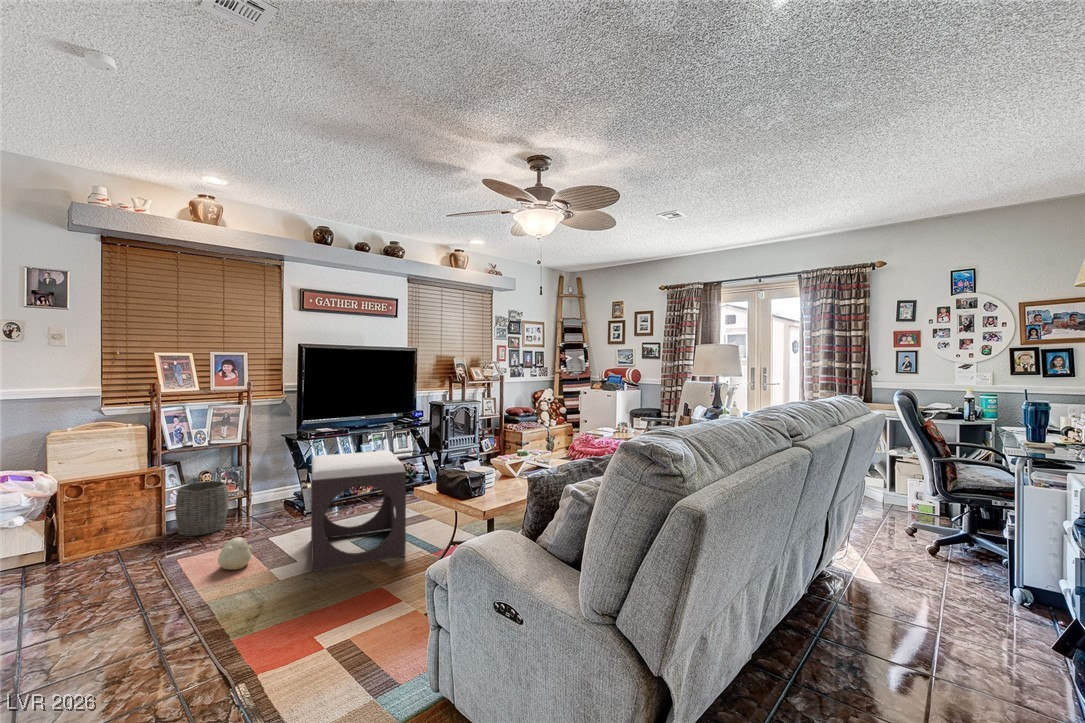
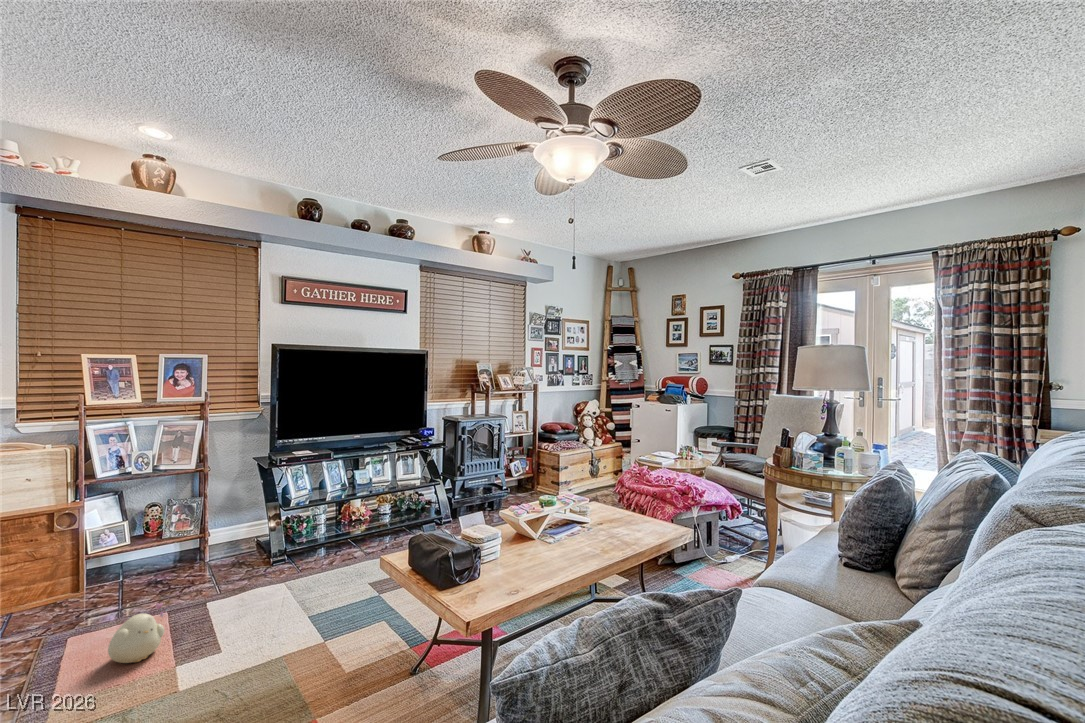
footstool: present [311,451,406,571] -> none [233,488,376,674]
woven basket: present [175,481,228,536] -> none [99,518,172,594]

